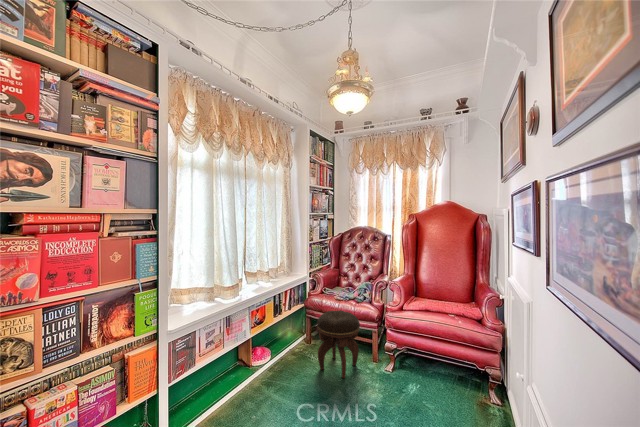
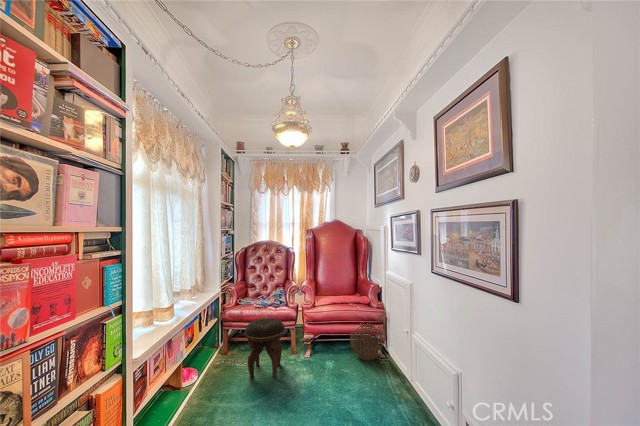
woven basket: none [449,341,502,403] -> present [350,322,383,360]

